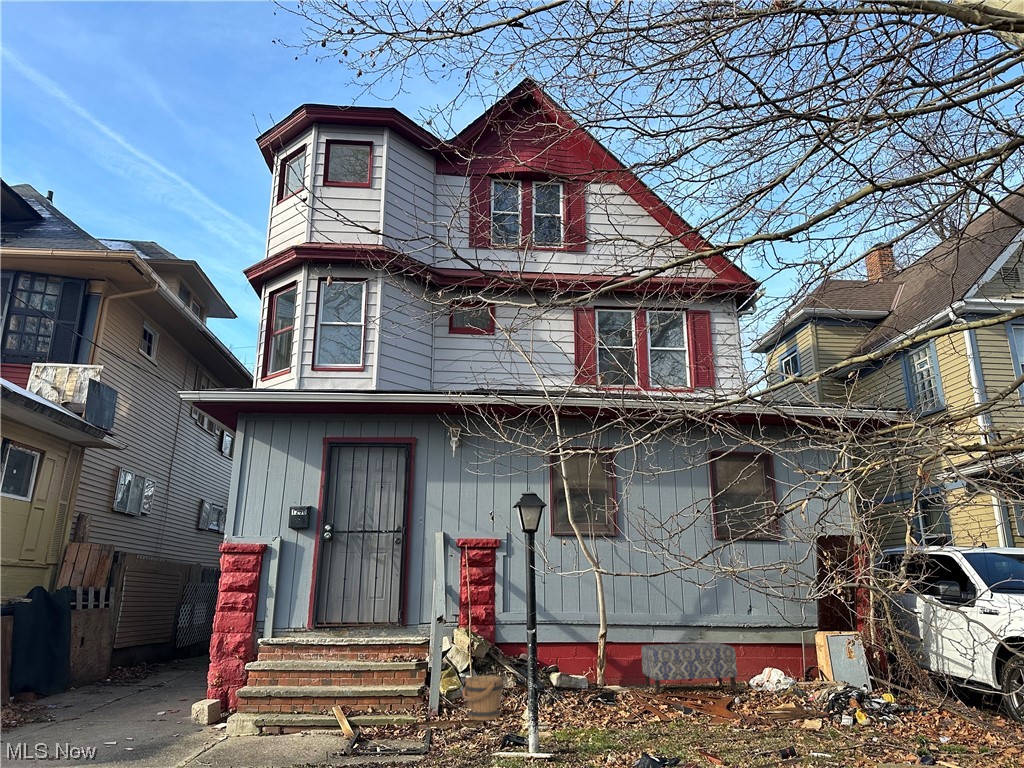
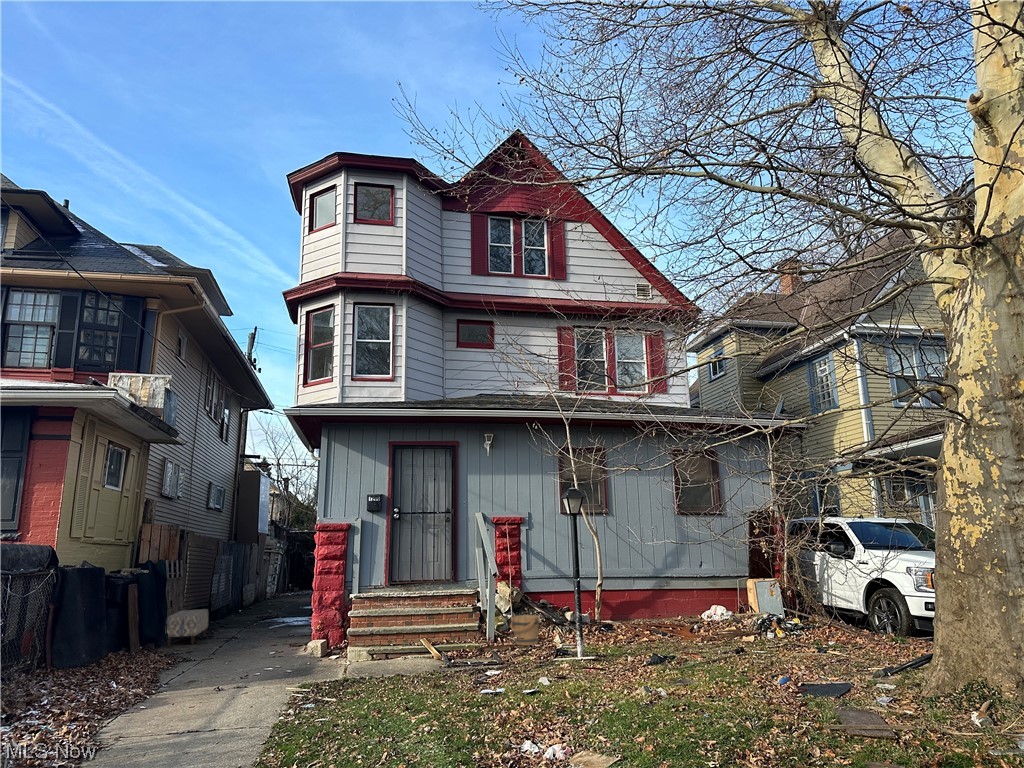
bench: present [641,643,737,694] -> present [166,609,208,646]

